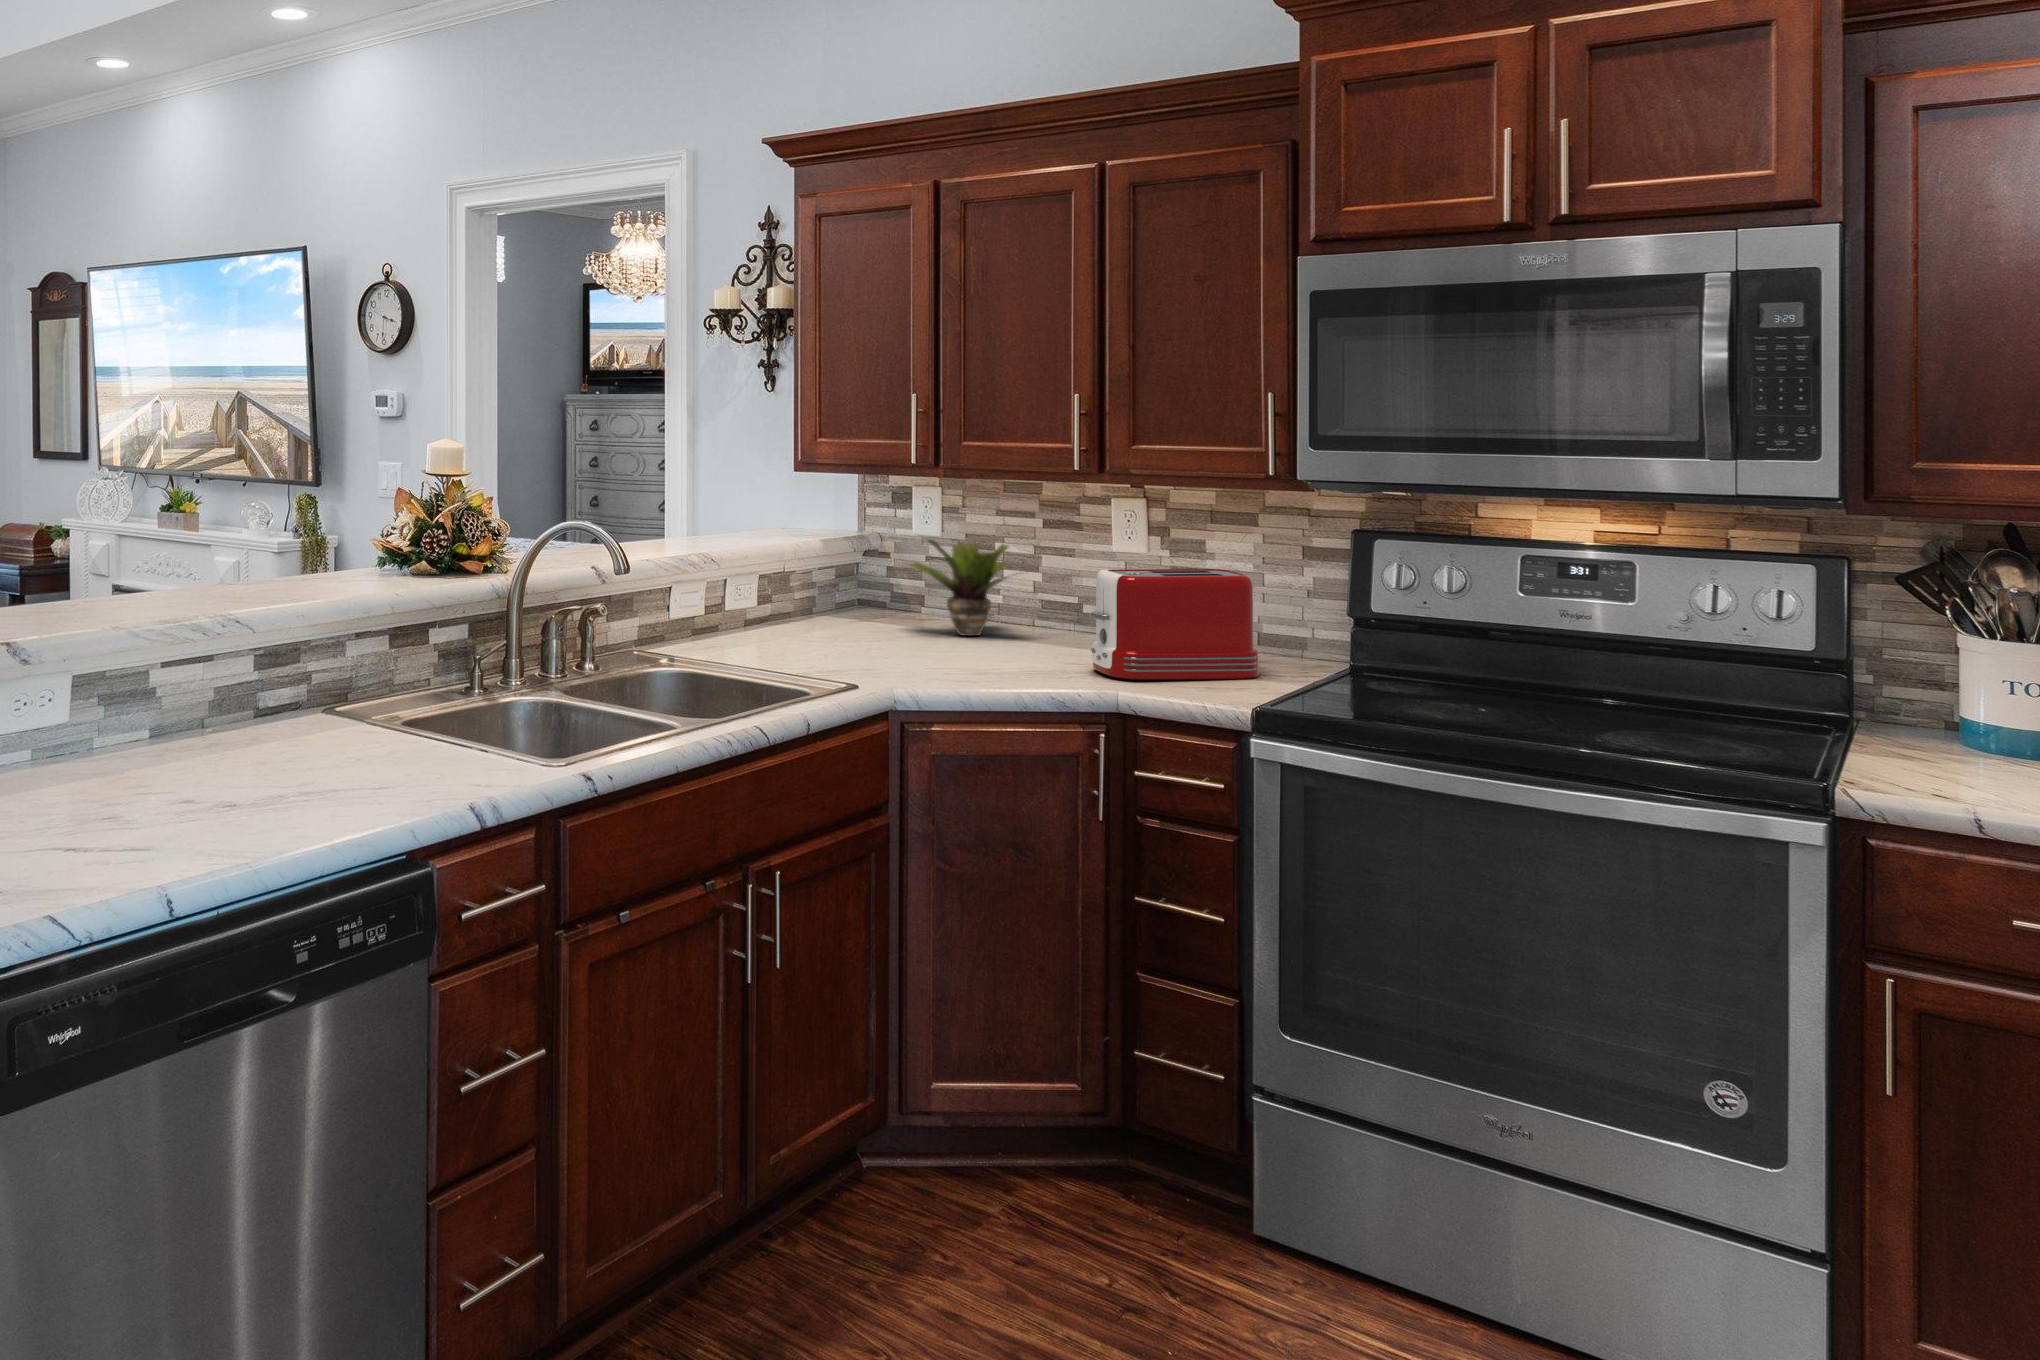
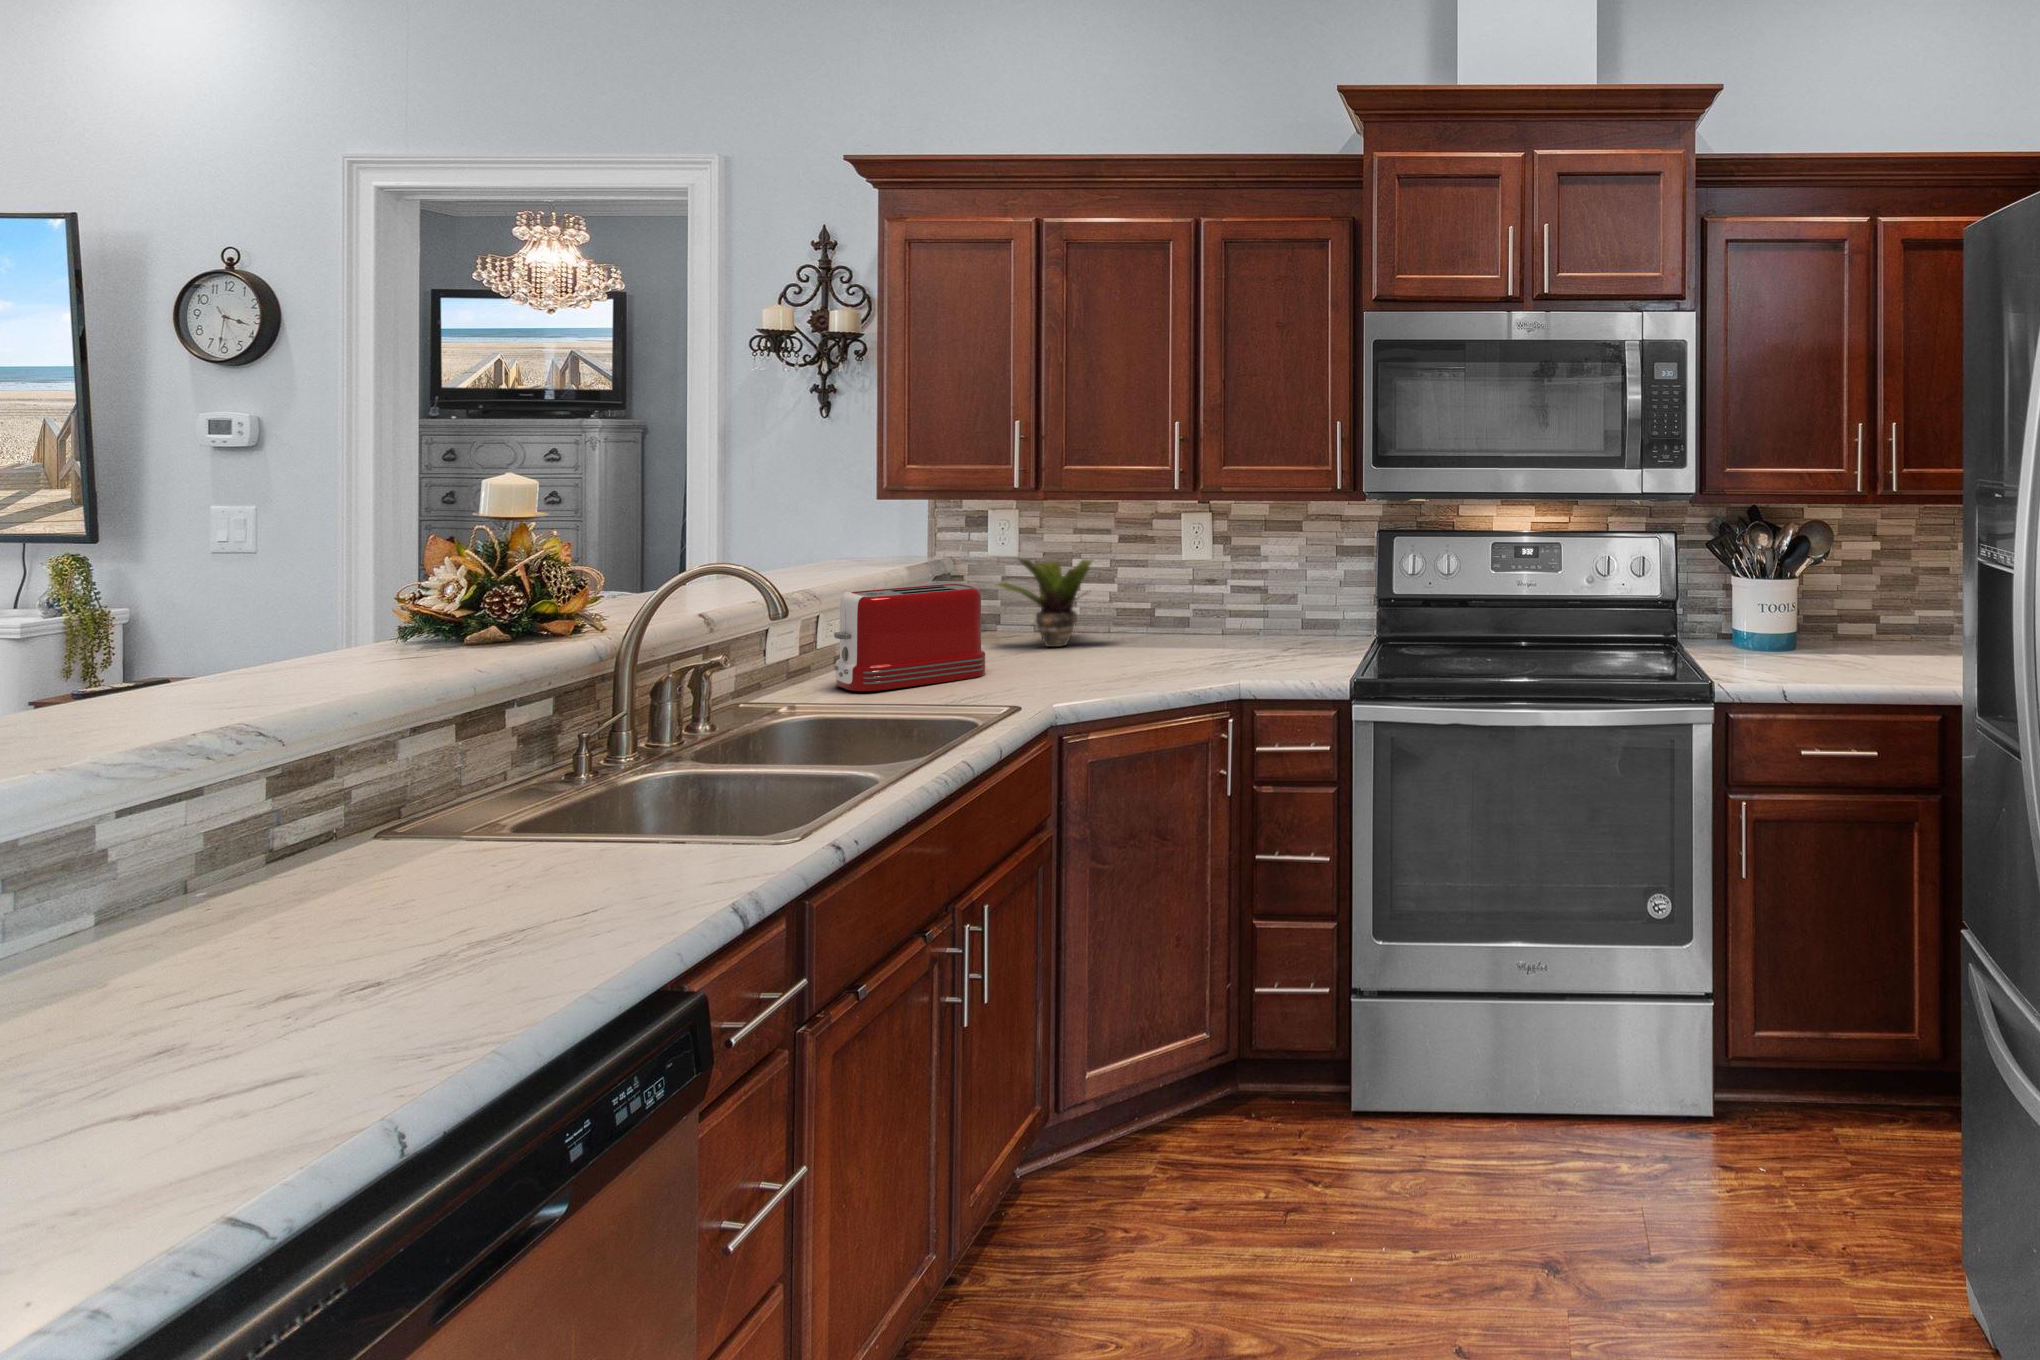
toaster: present [1091,569,1259,680] -> present [834,584,986,691]

